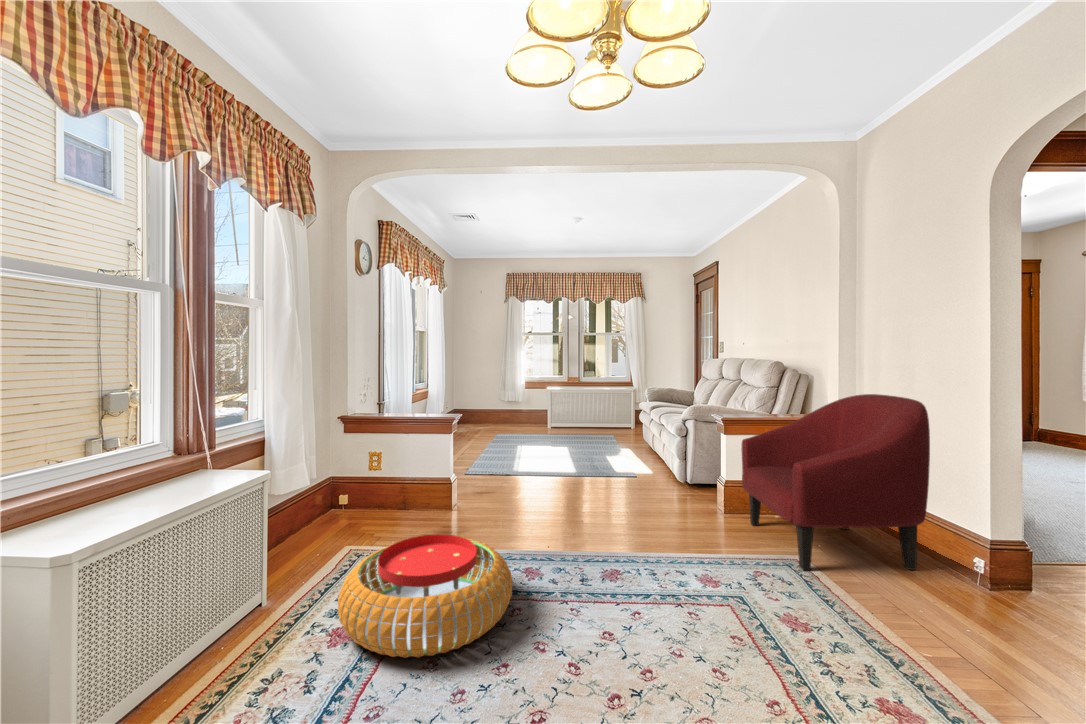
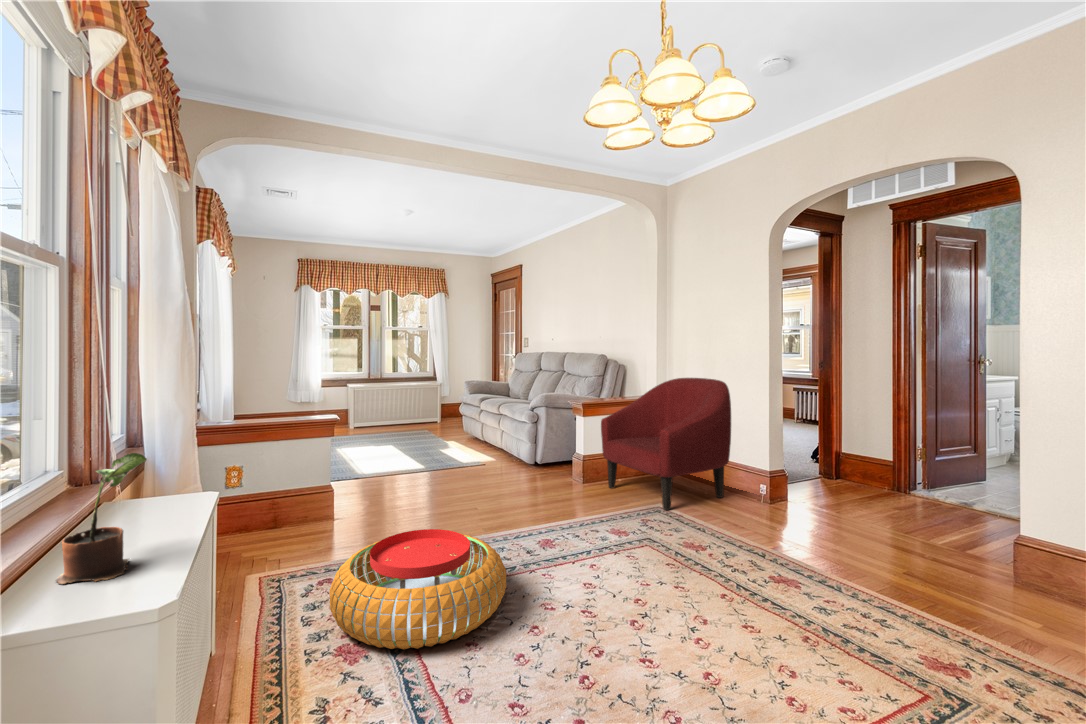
potted plant: none [46,441,127,535] -> present [56,453,147,584]

